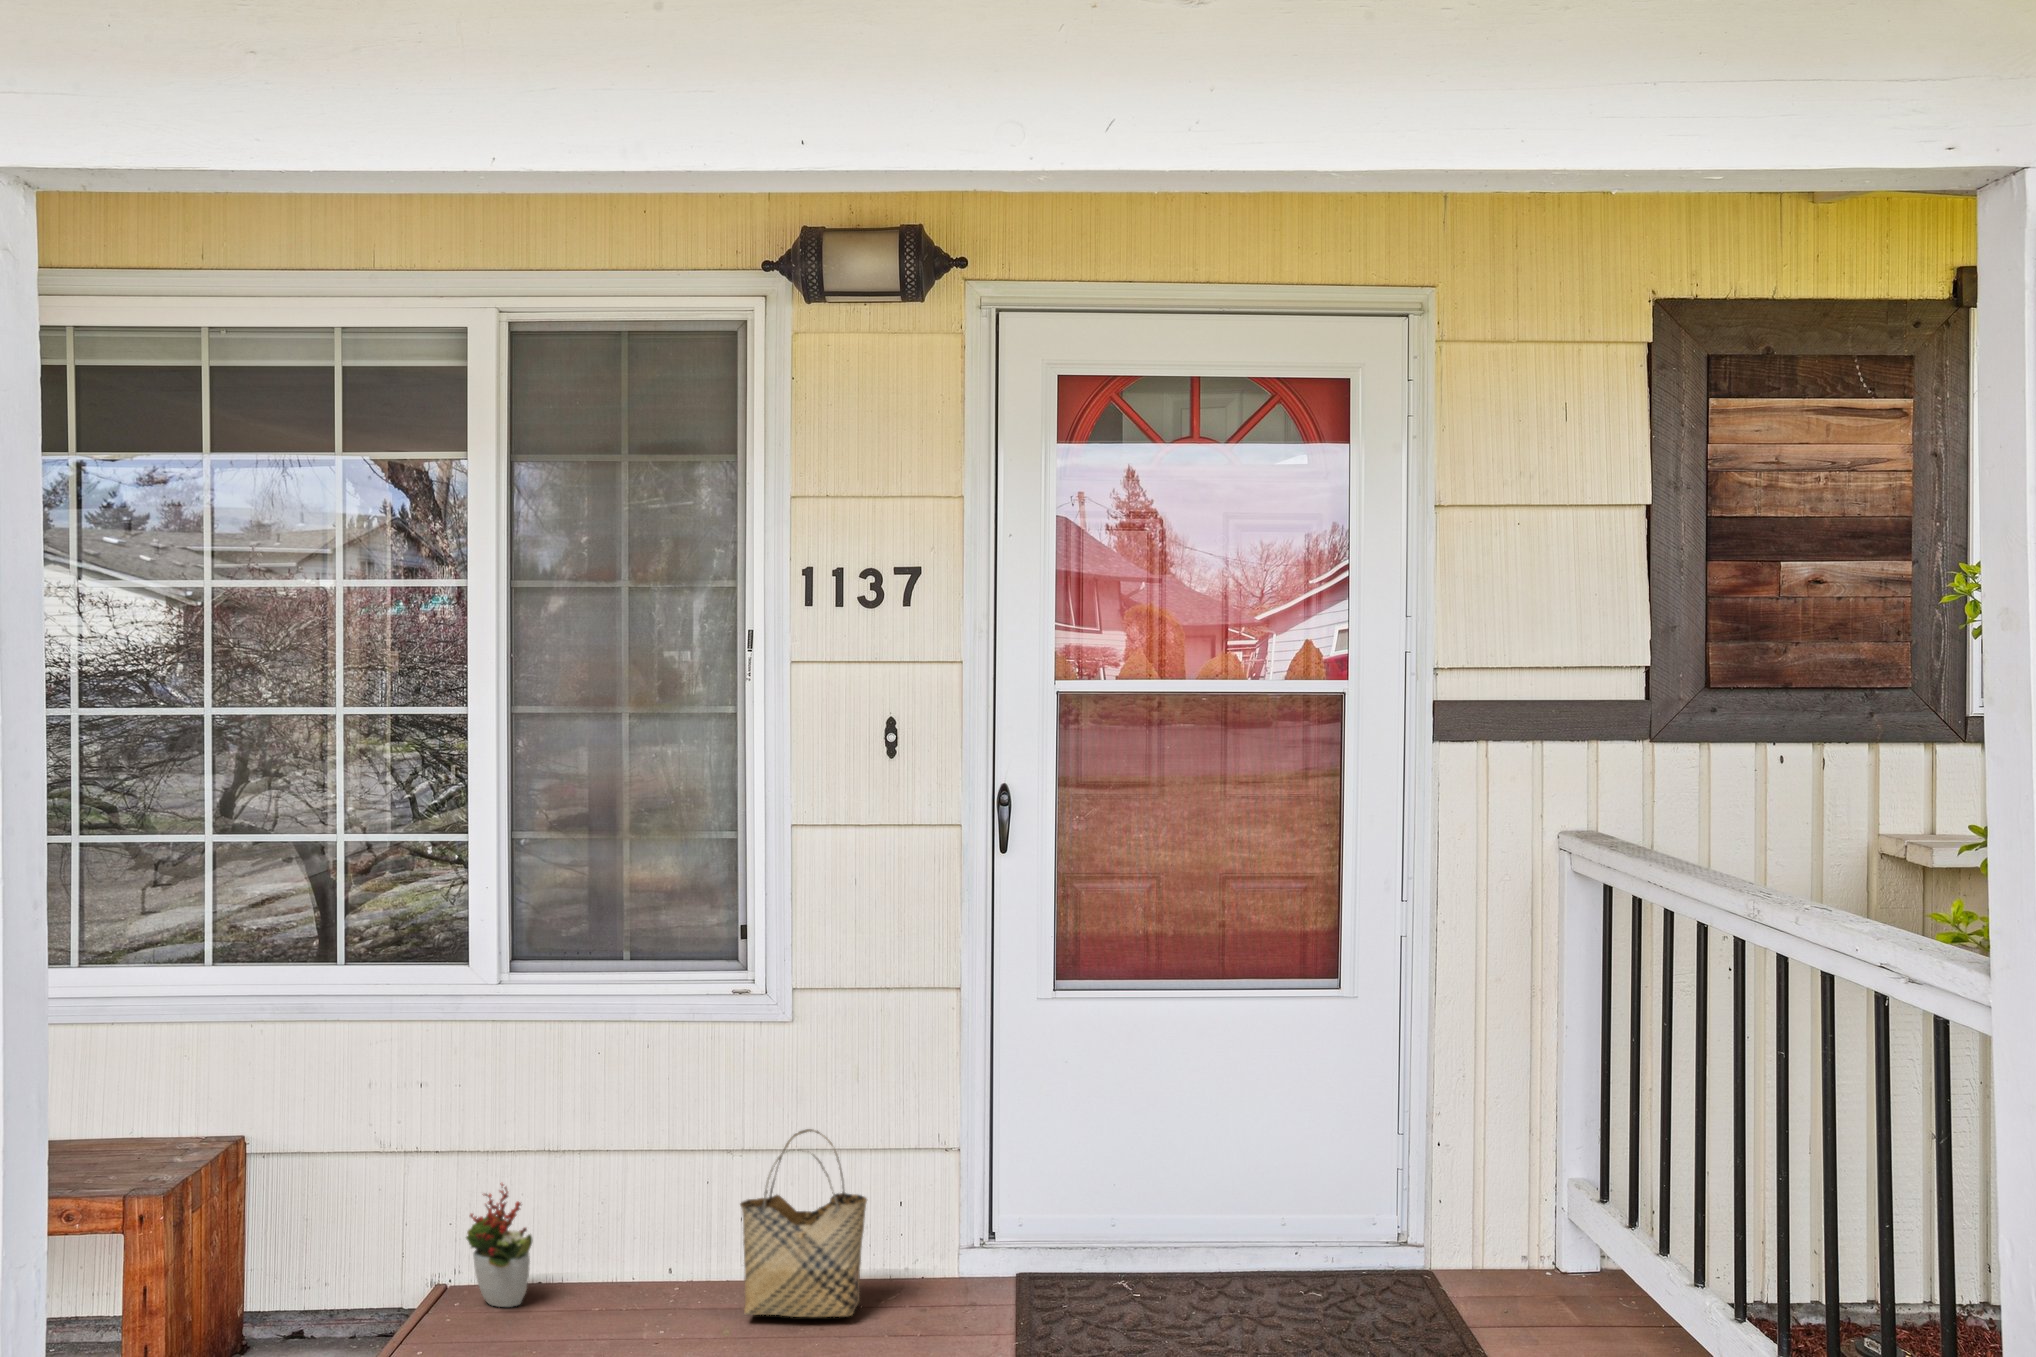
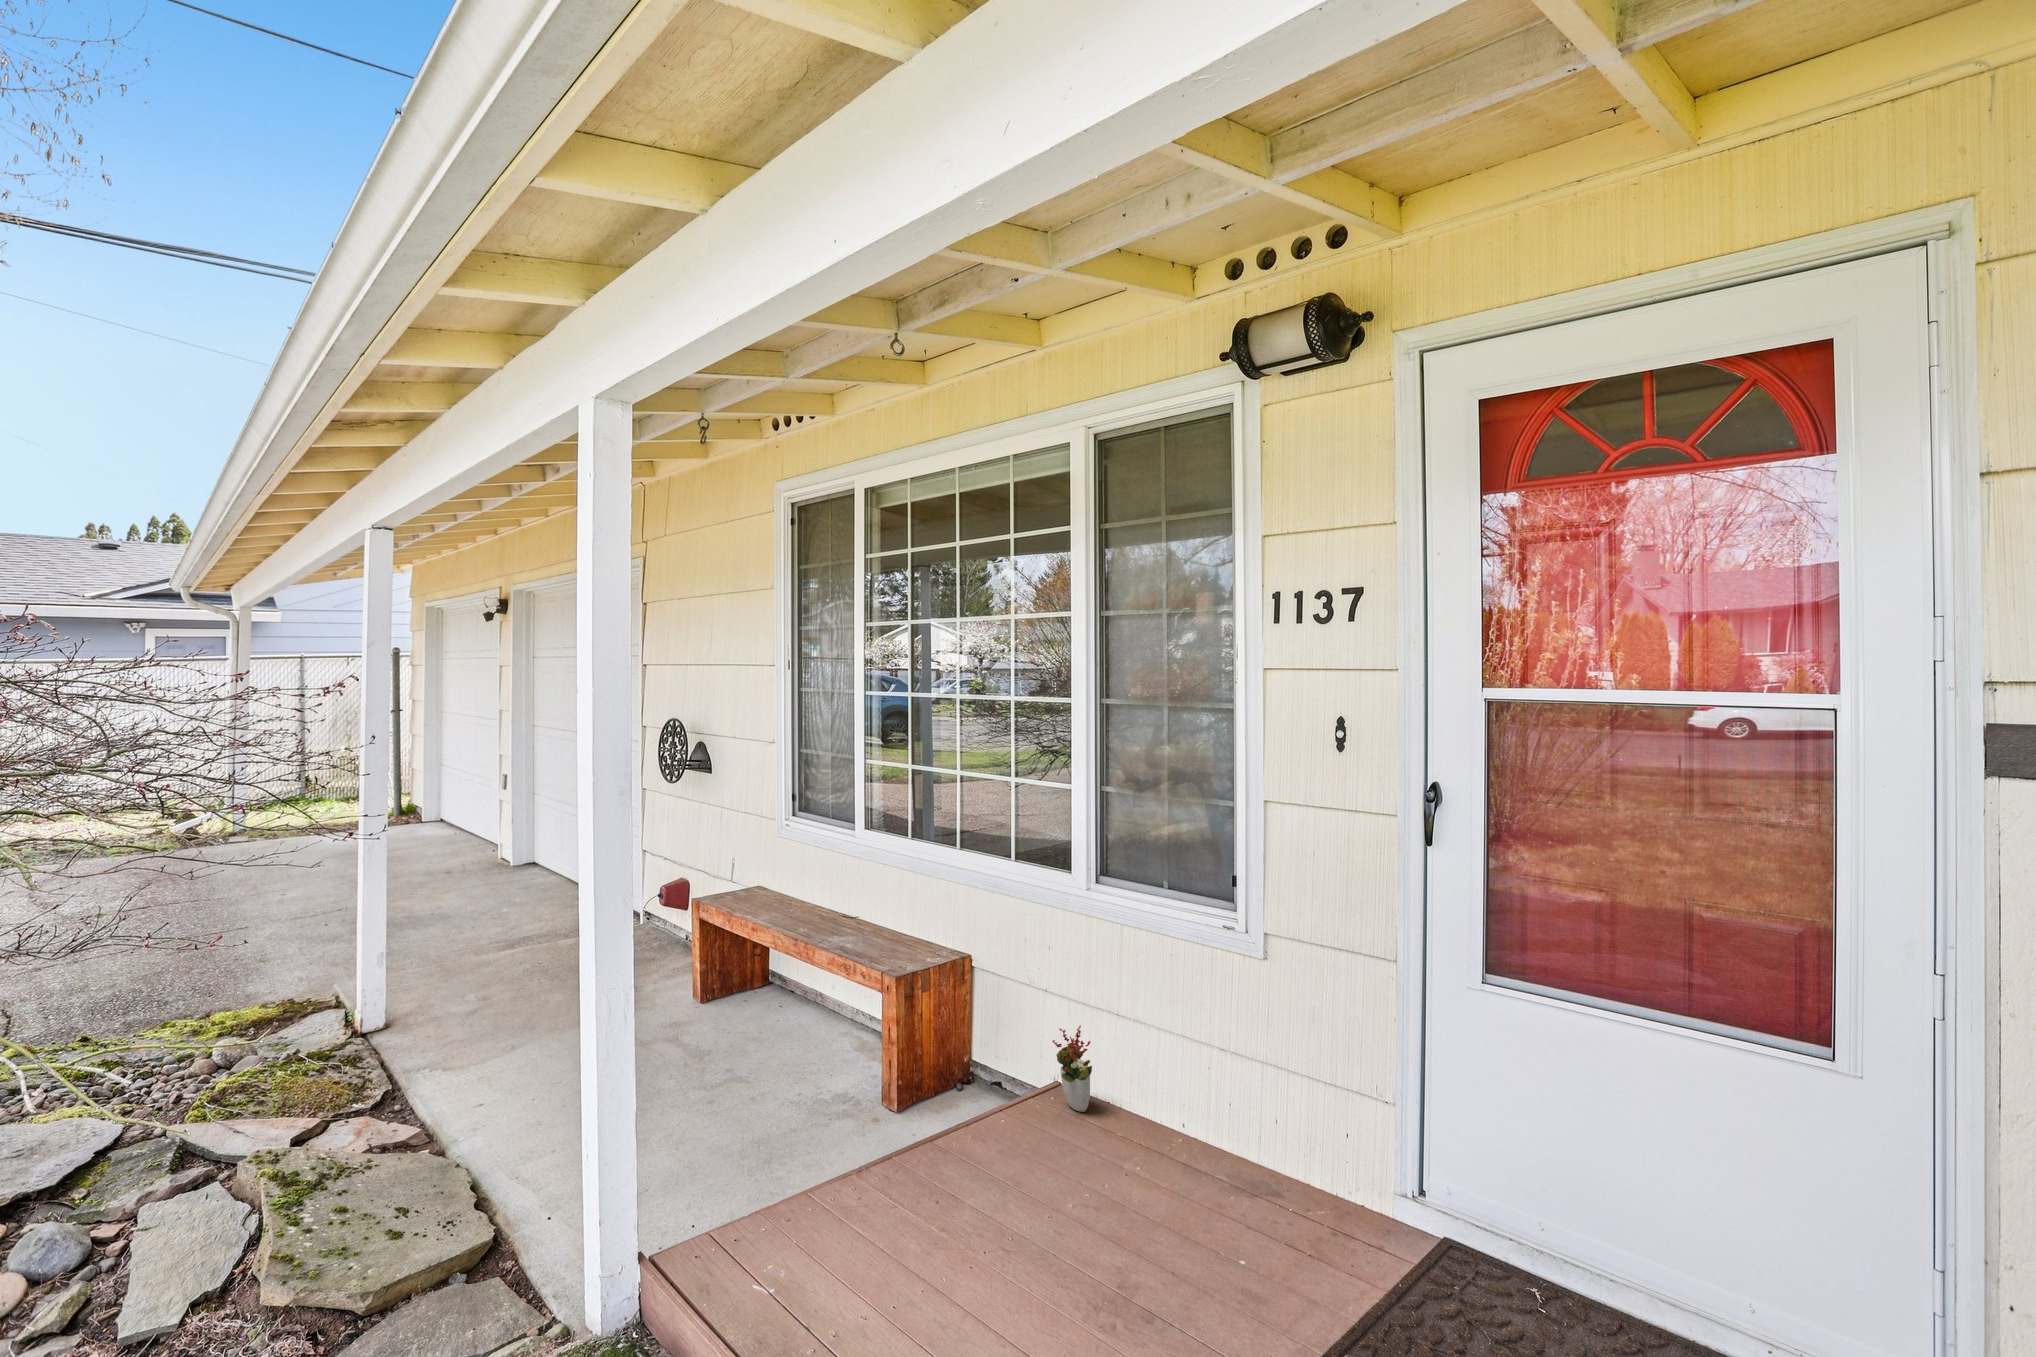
woven basket: present [740,1129,867,1317] -> none [1203,1047,1302,1209]

